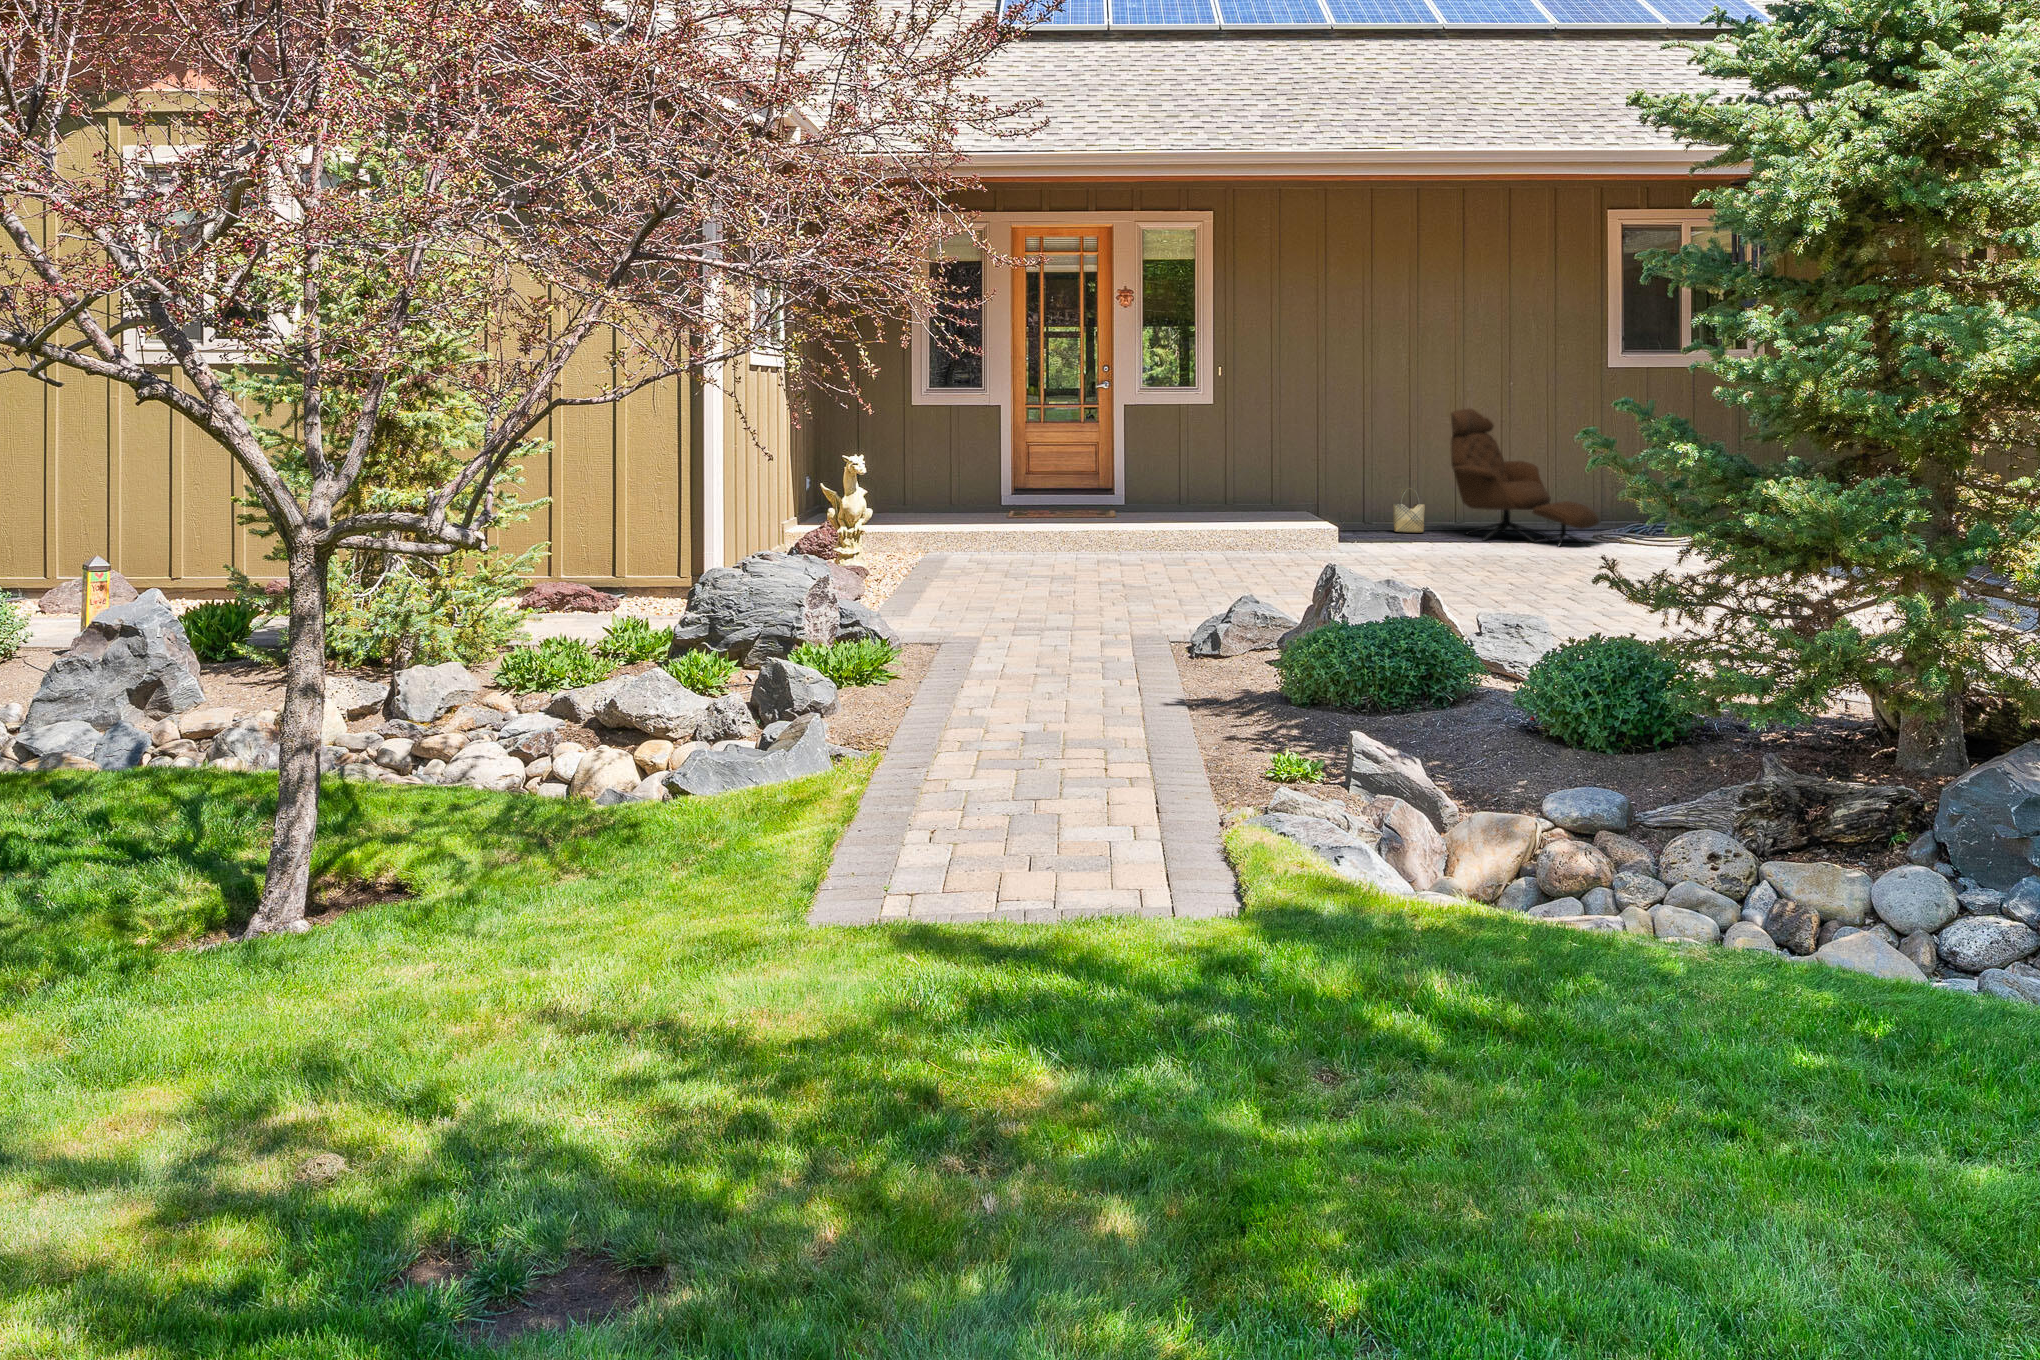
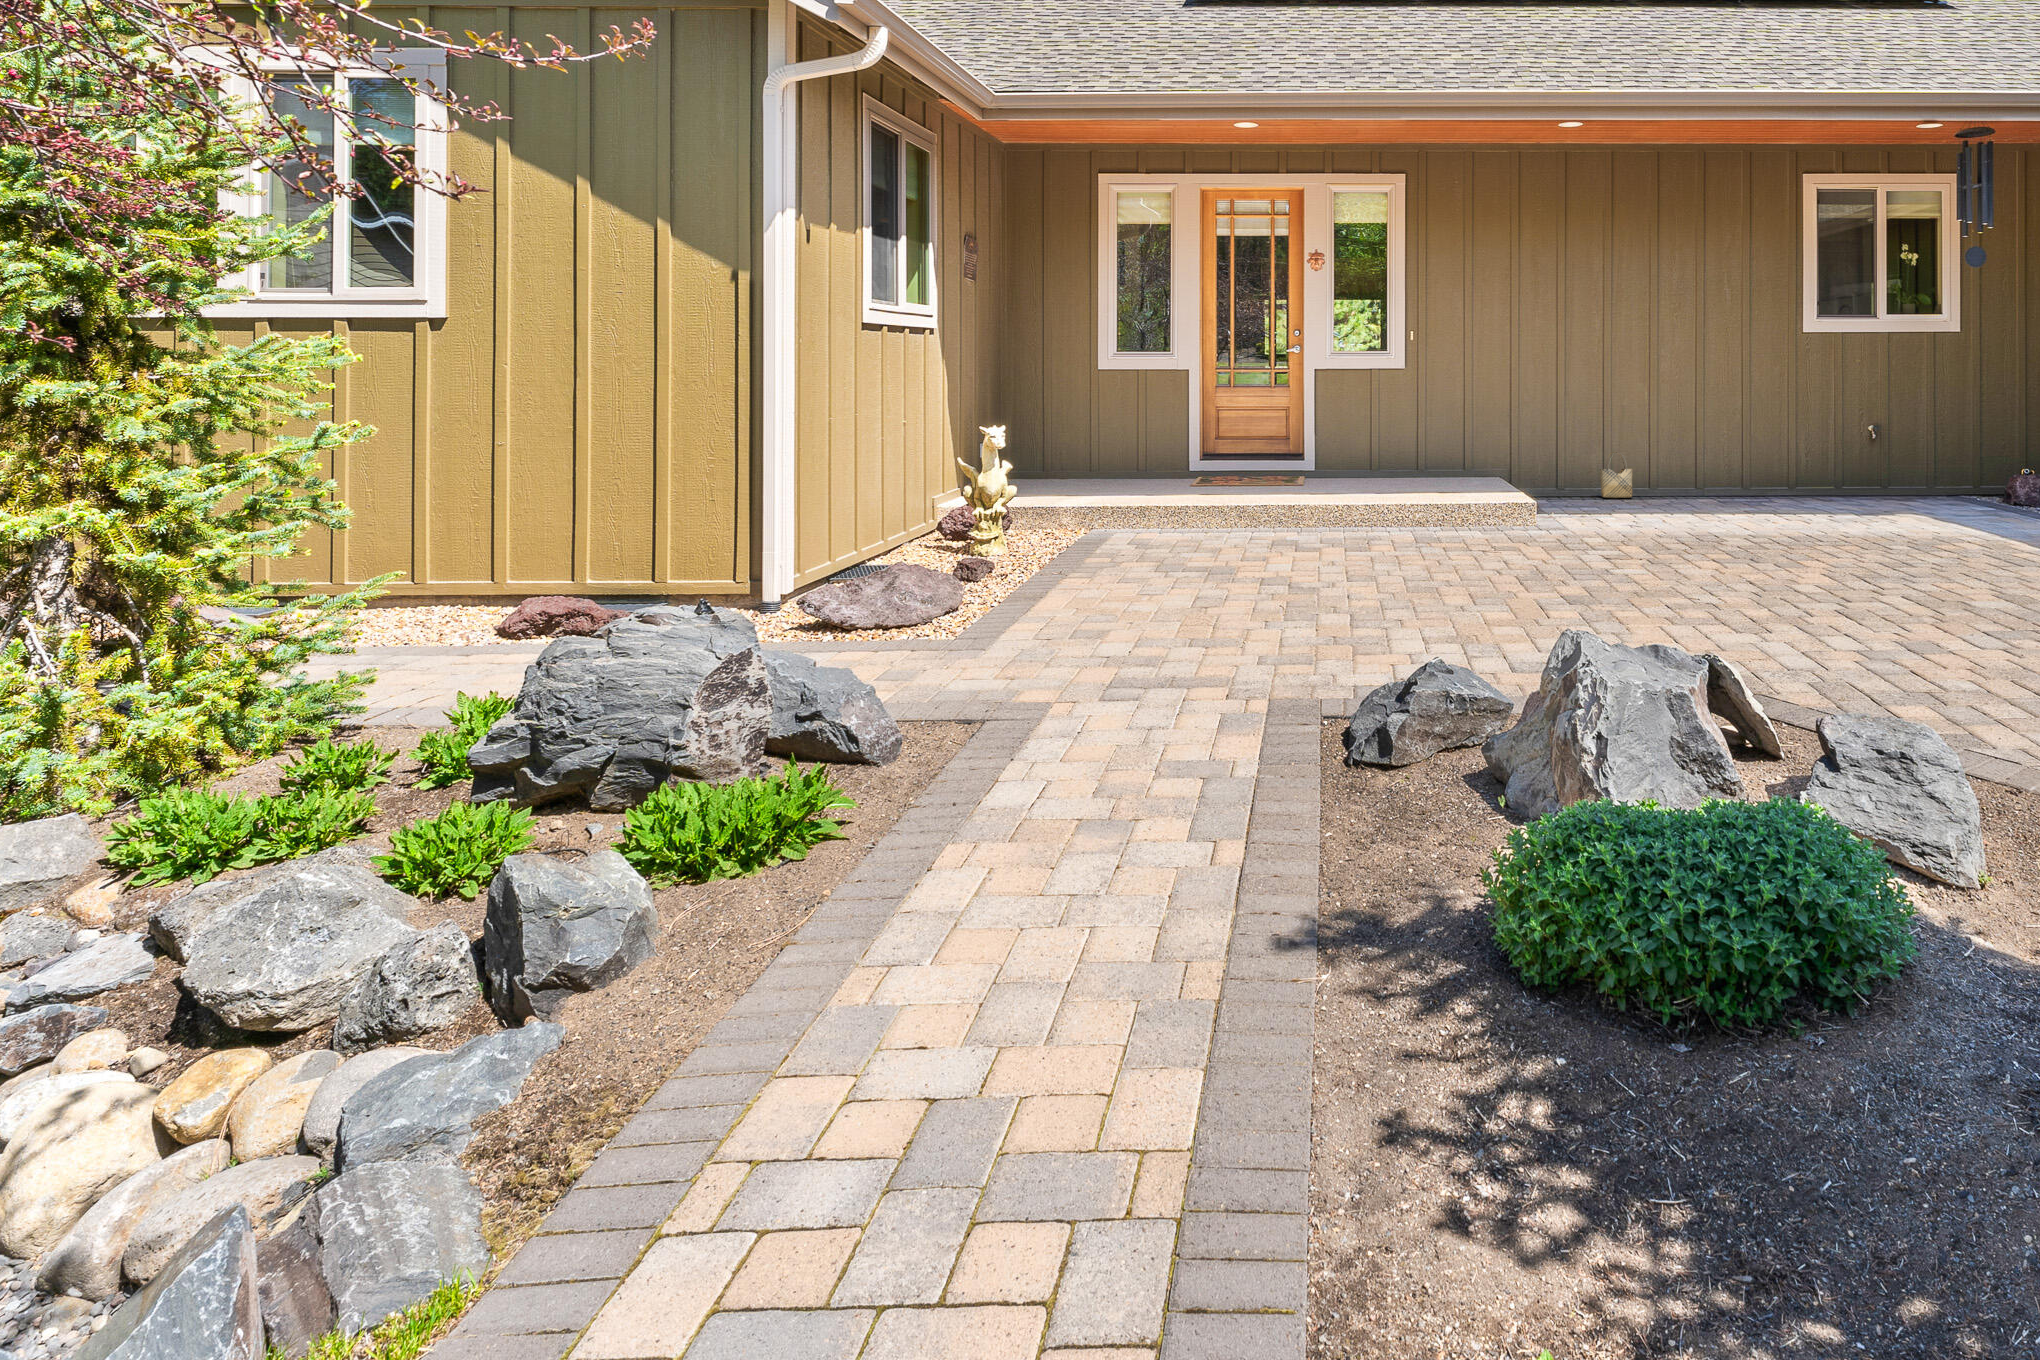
lounge chair: present [1451,408,1599,547] -> none [1658,370,1817,512]

